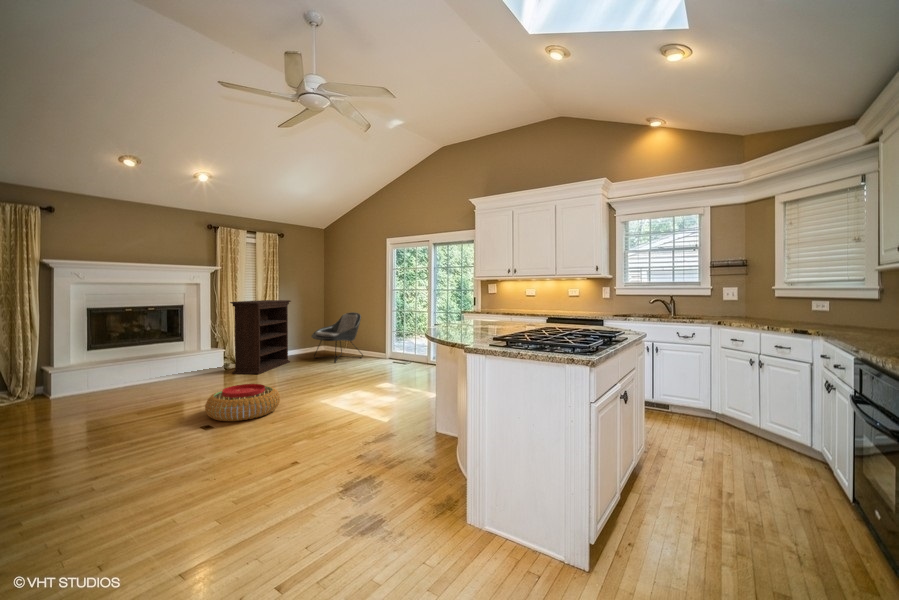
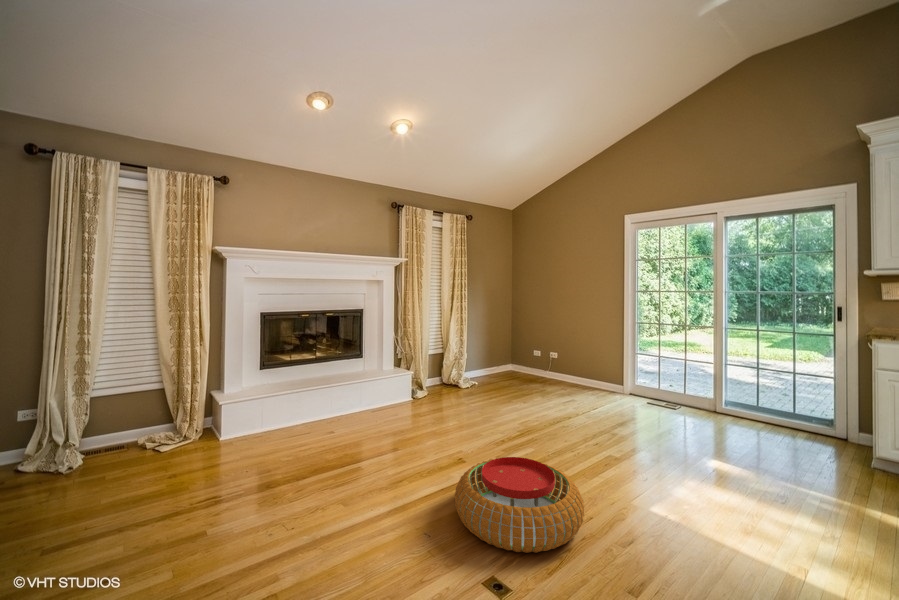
bookshelf: present [230,300,291,374] -> none [425,304,488,412]
lounge chair: present [312,312,363,362] -> none [511,321,584,395]

